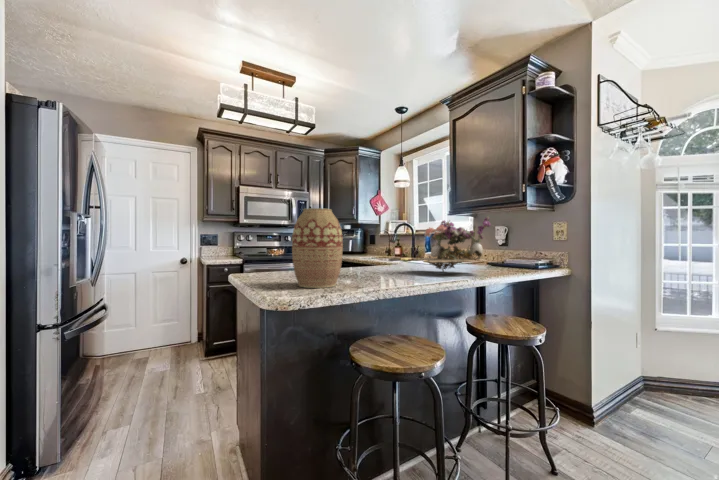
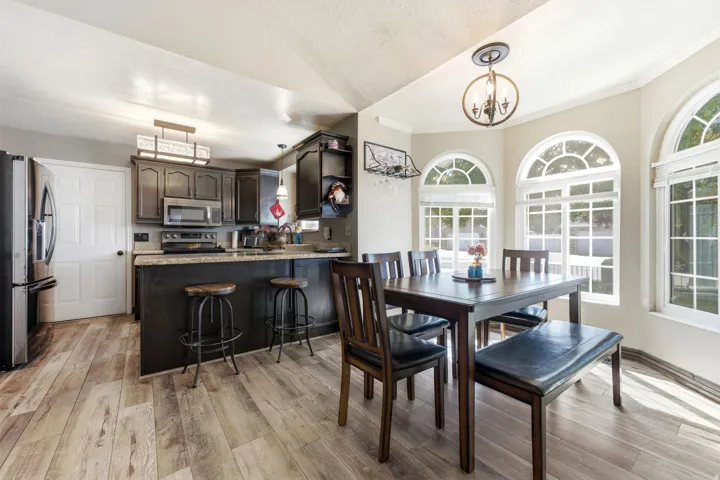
vase: present [292,208,343,288] -> none [157,219,186,258]

